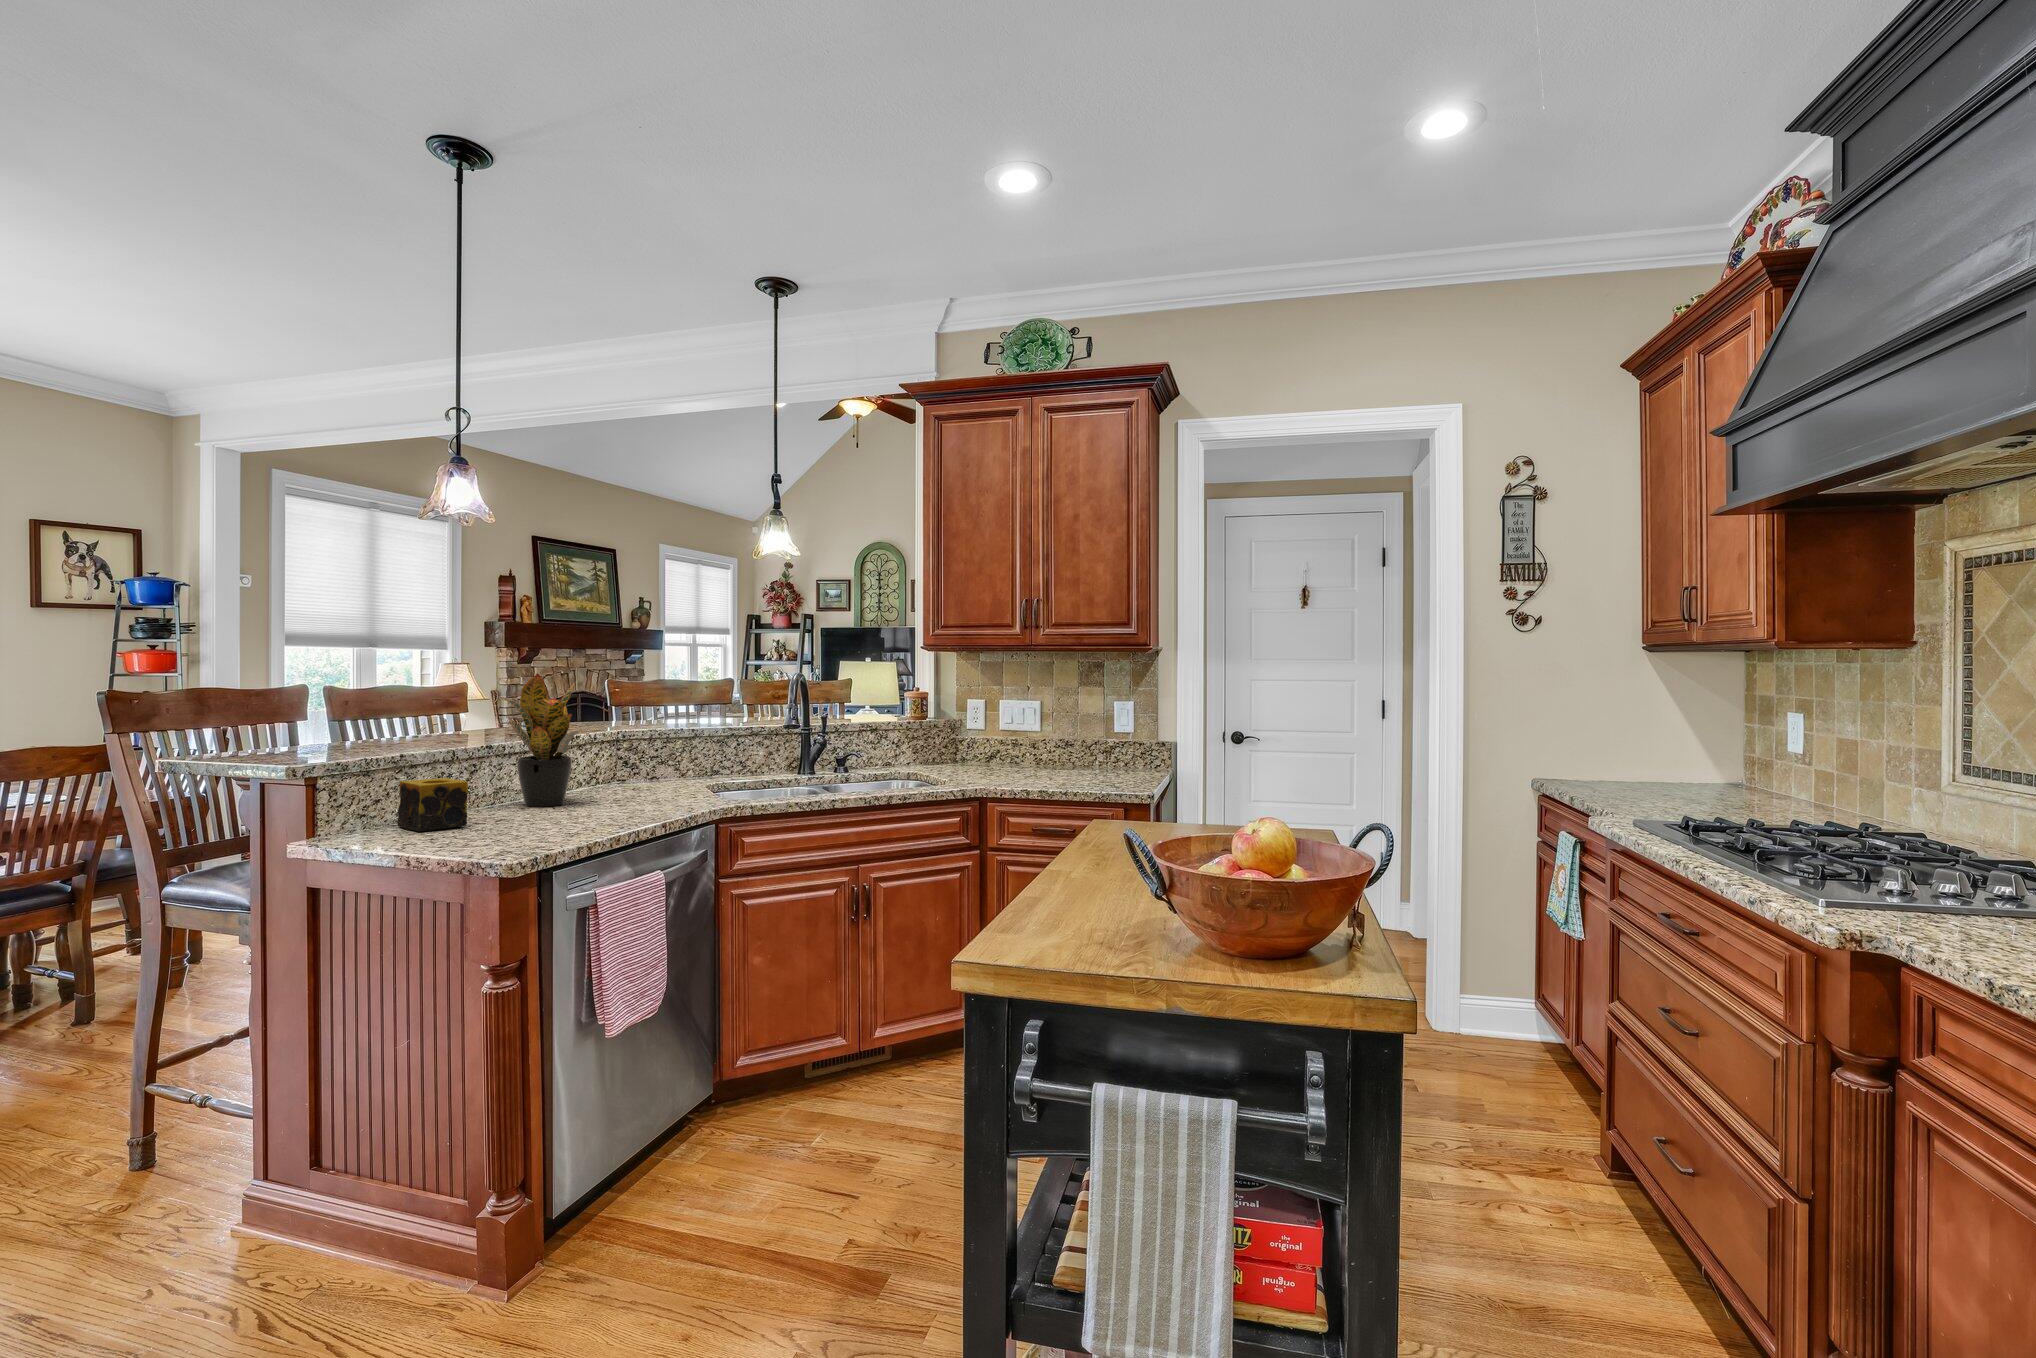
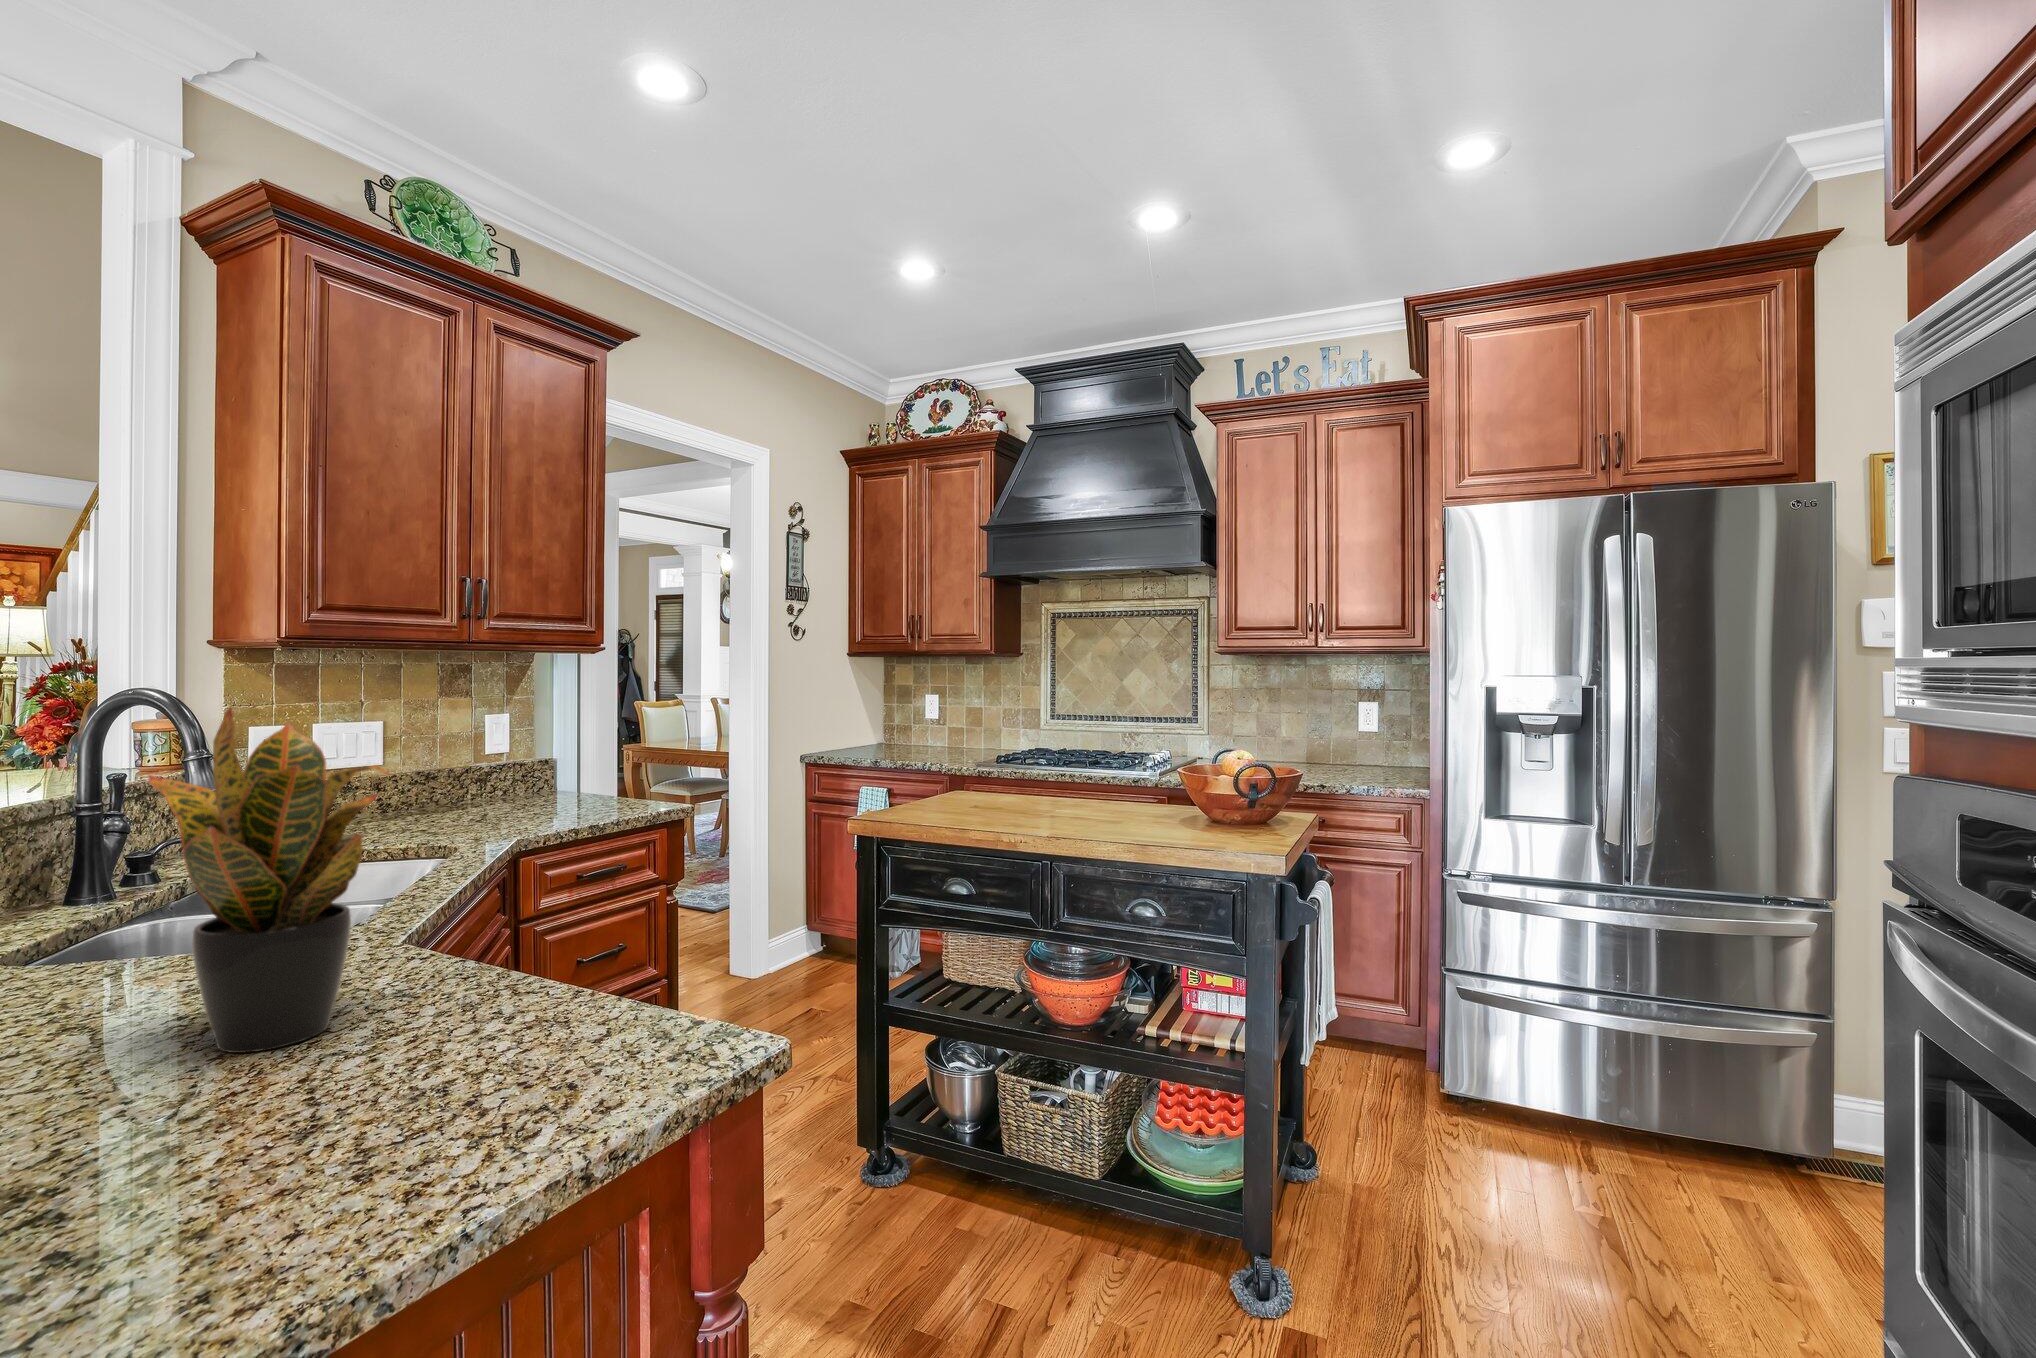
candle: present [398,778,468,831] -> none [489,952,642,1120]

